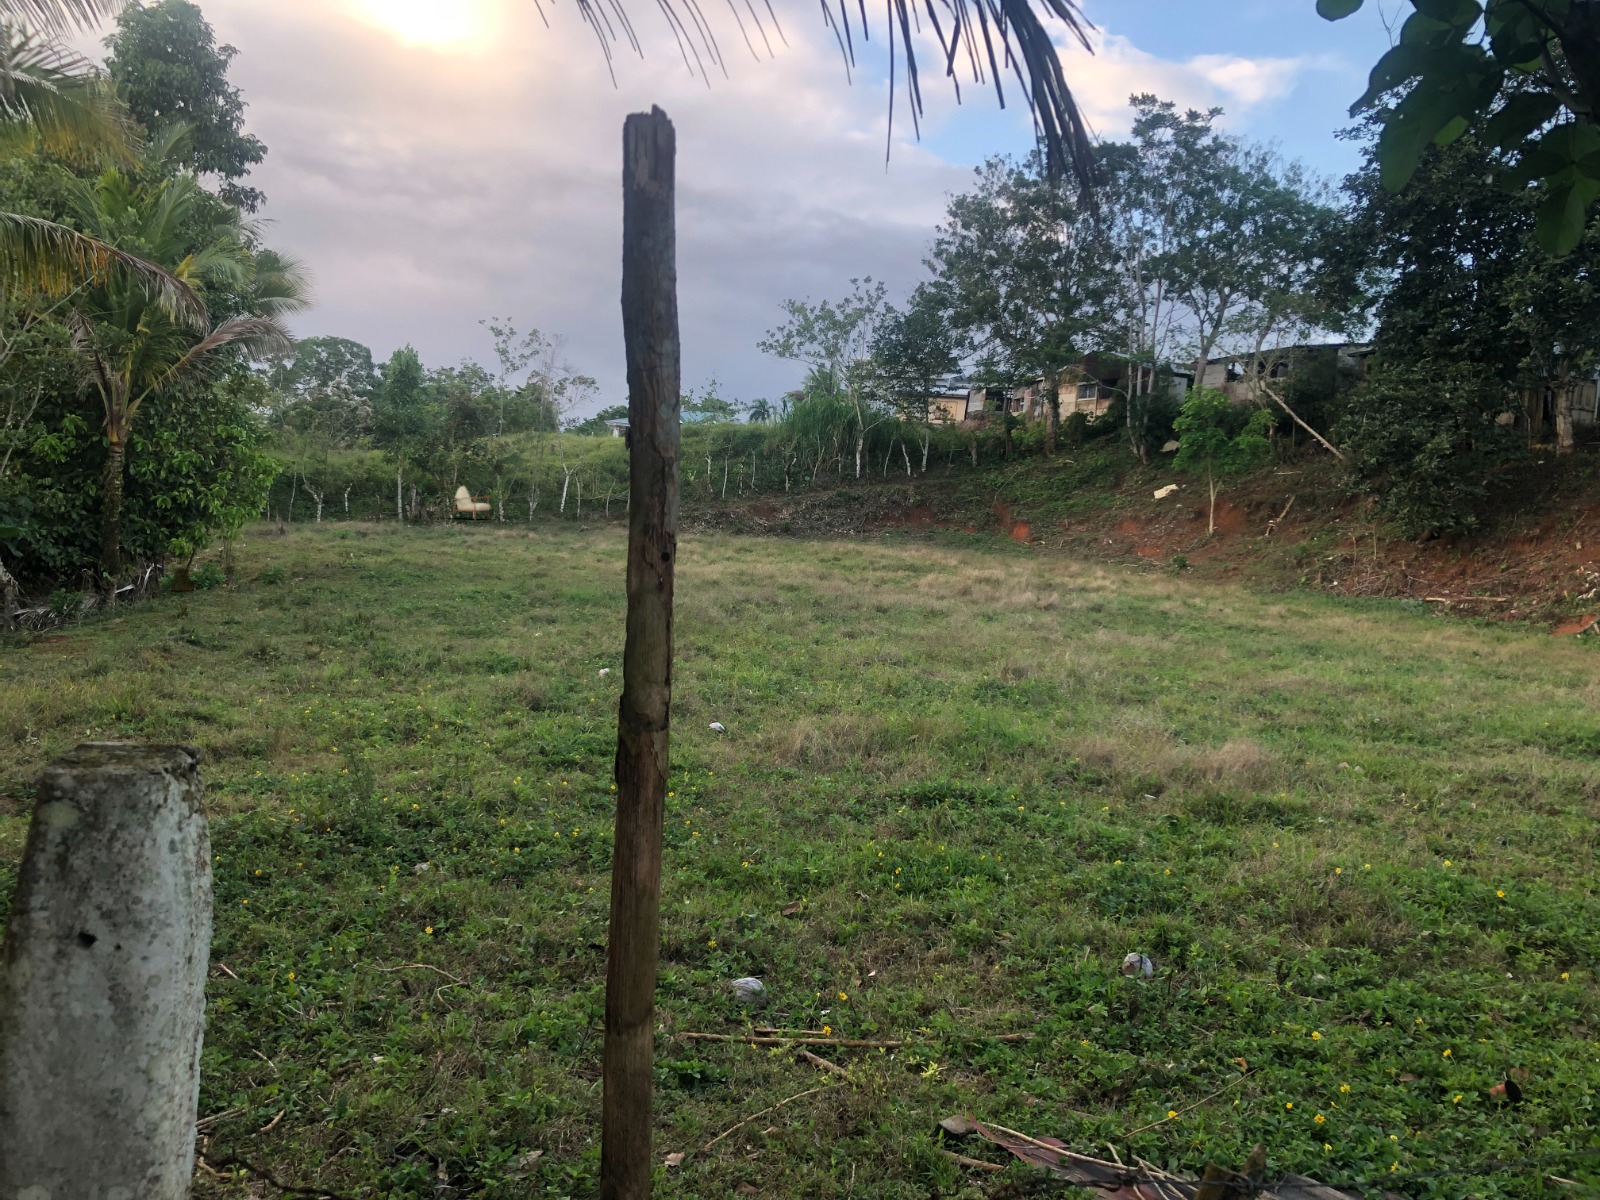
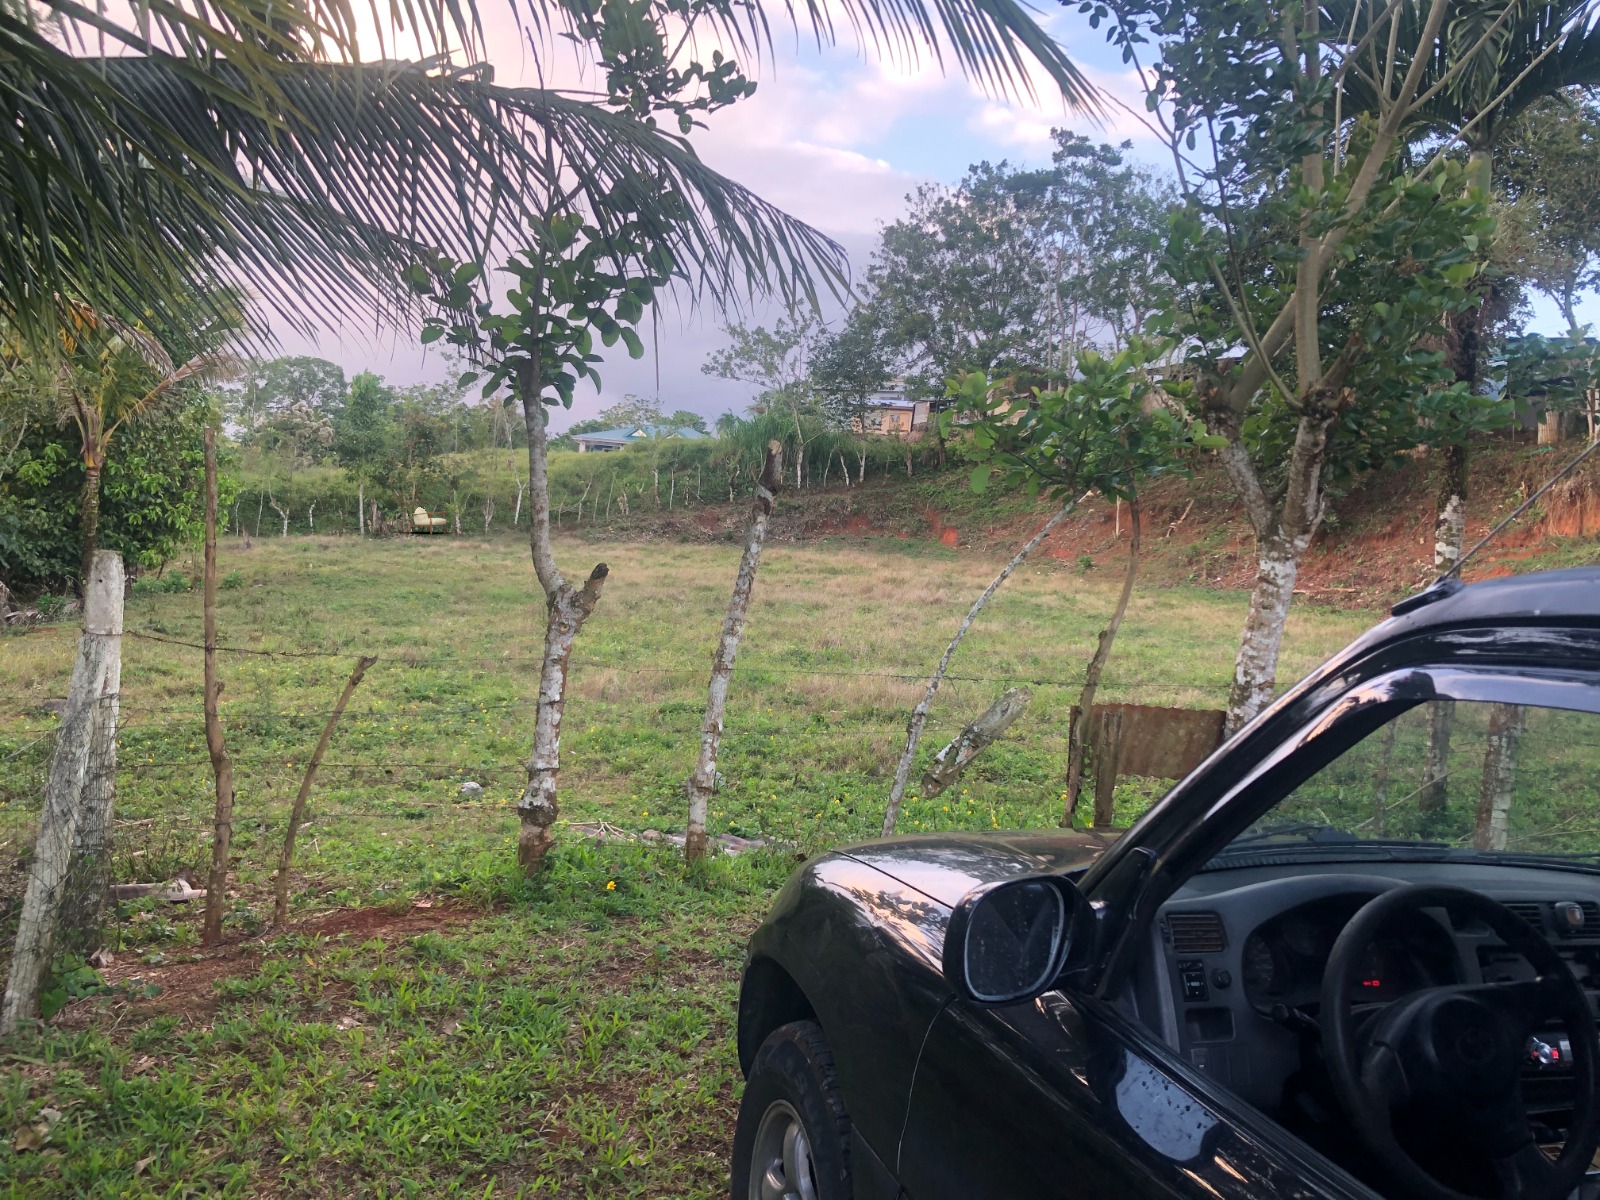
watering can: present [172,568,207,591] -> none [136,575,180,599]

